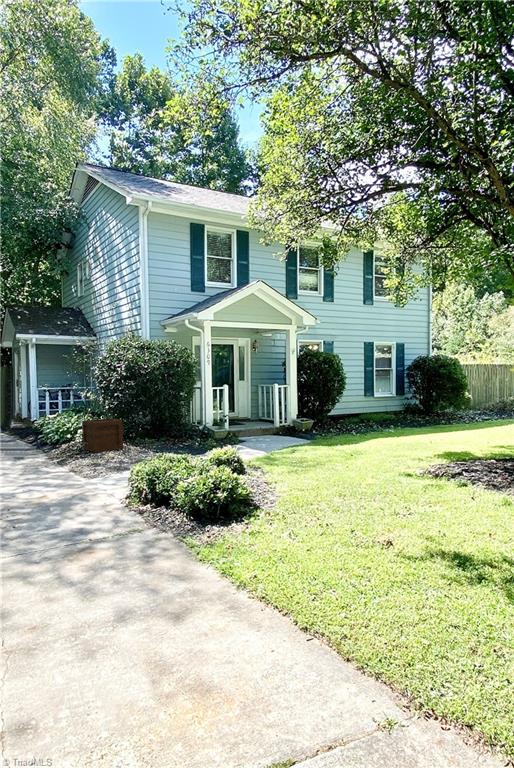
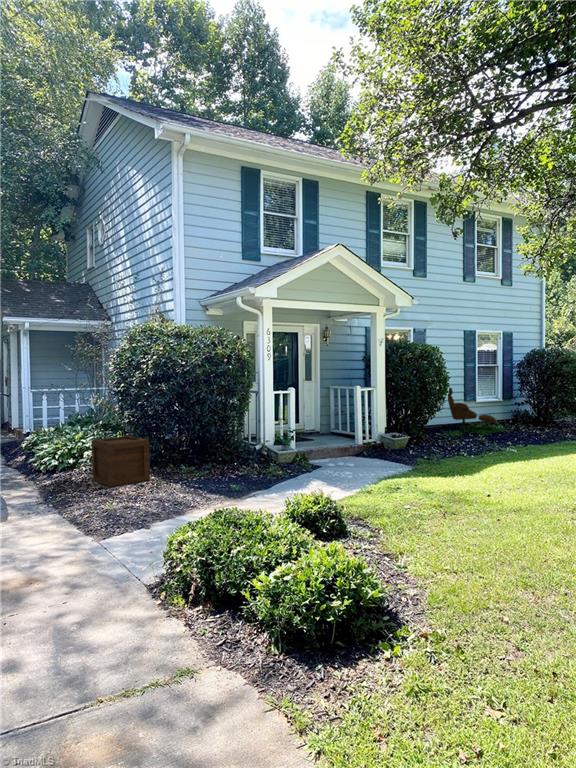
lounge chair: none [350,385,388,417] -> present [448,387,496,430]

